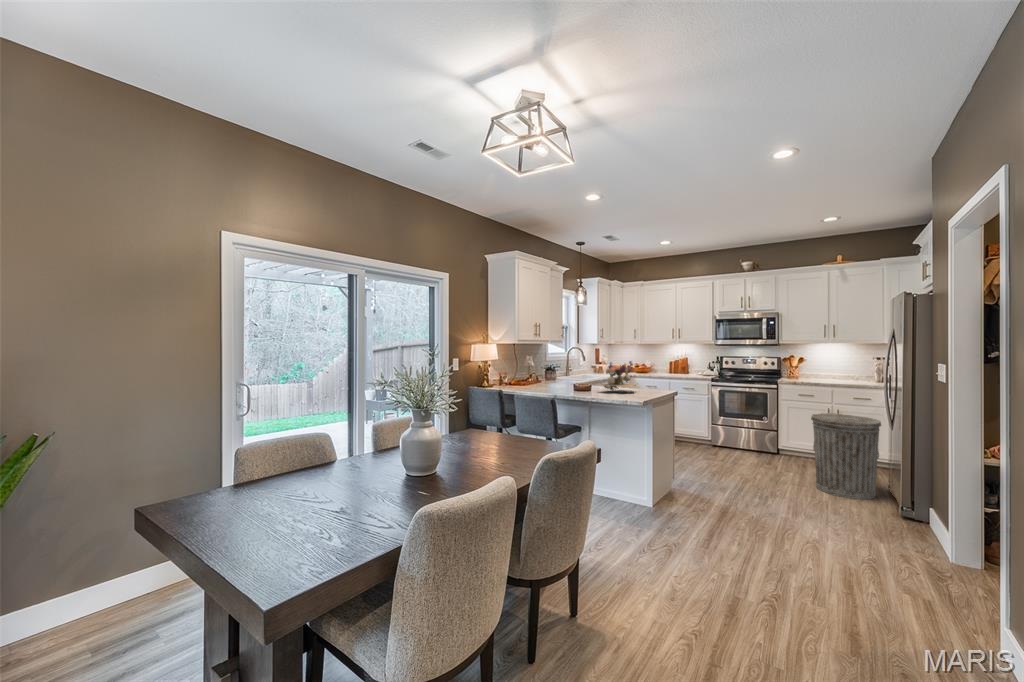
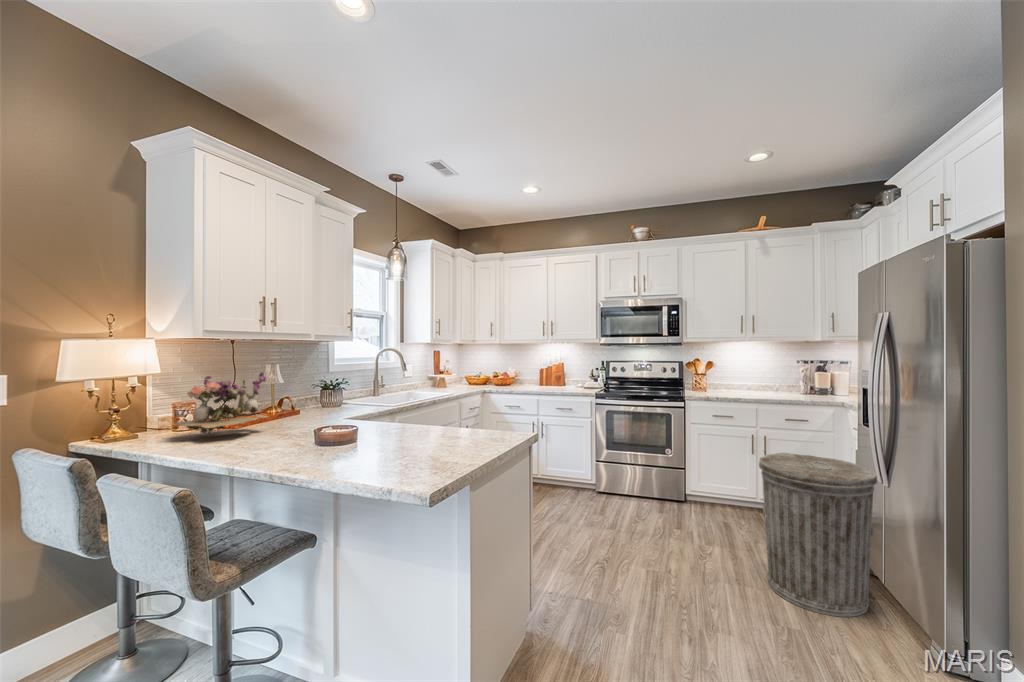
flower arrangement: present [601,361,636,391] -> present [174,371,268,435]

